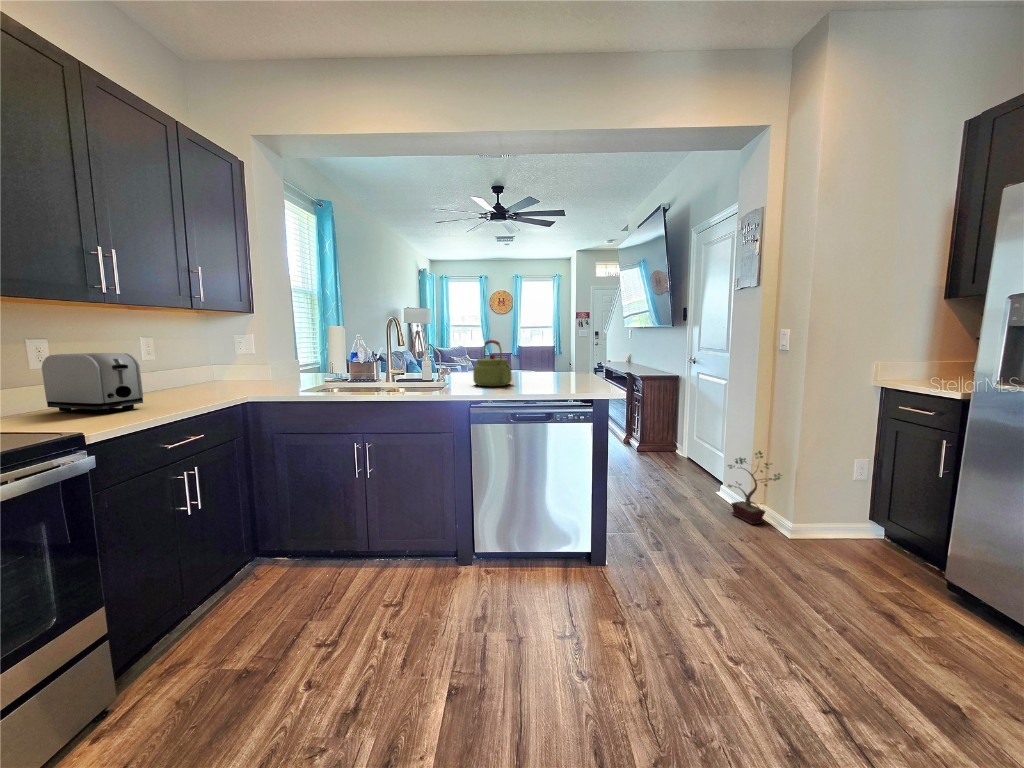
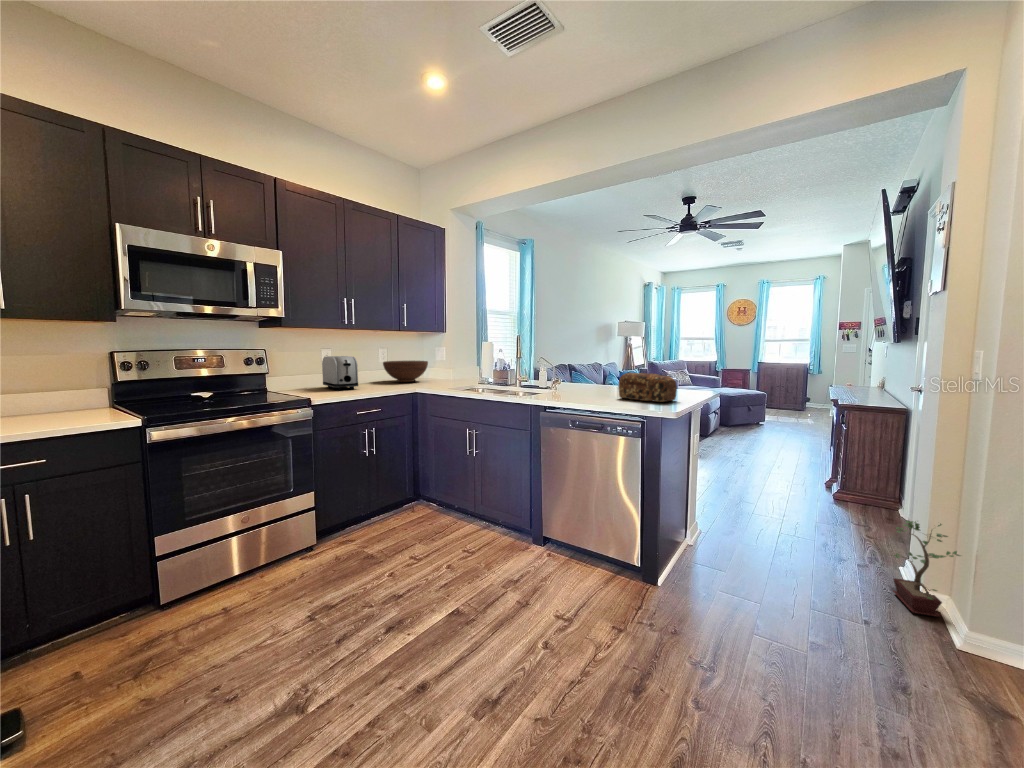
kettle: present [473,340,512,386] -> none [569,353,603,395]
fruit bowl: none [158,357,241,391] -> present [383,361,428,382]
bread loaf: none [538,359,591,387] -> present [619,372,677,402]

